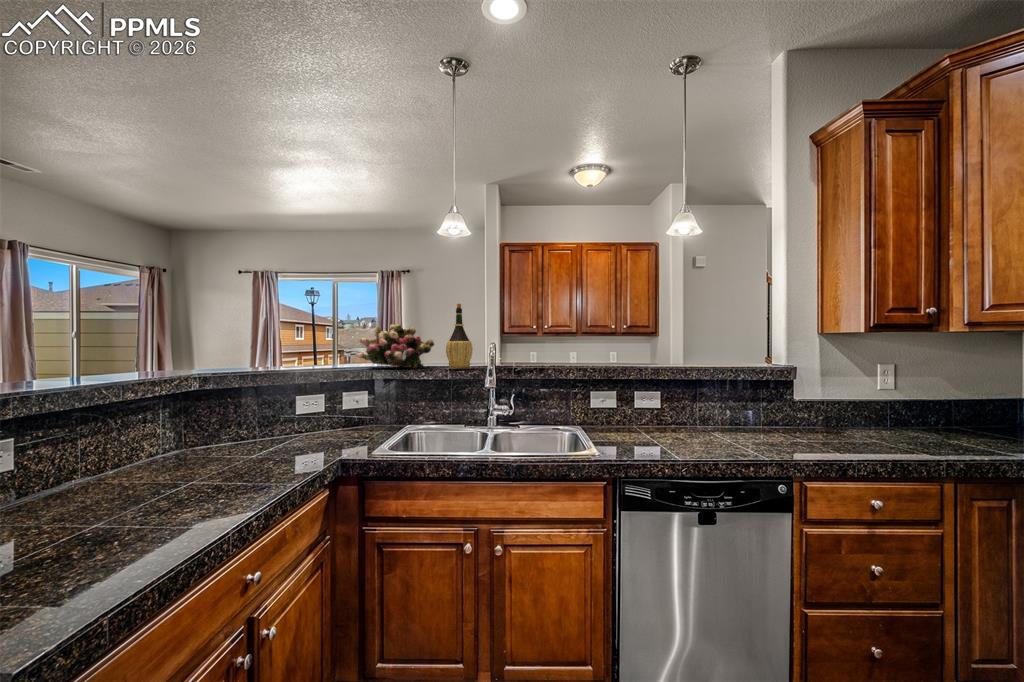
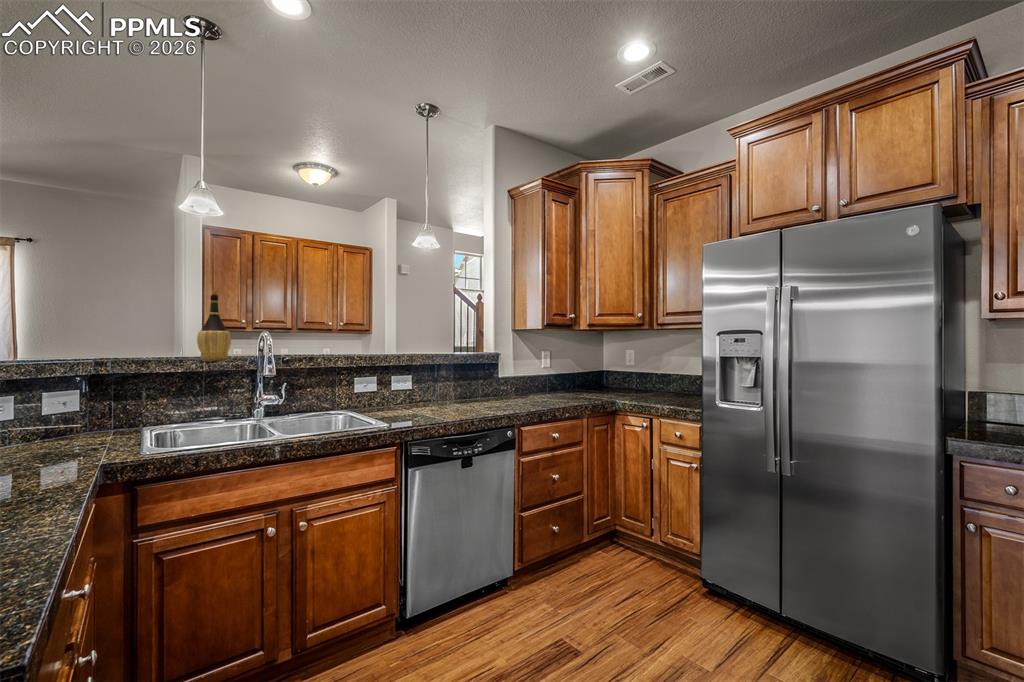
flower arrangement: present [357,324,434,368] -> none [52,309,170,362]

